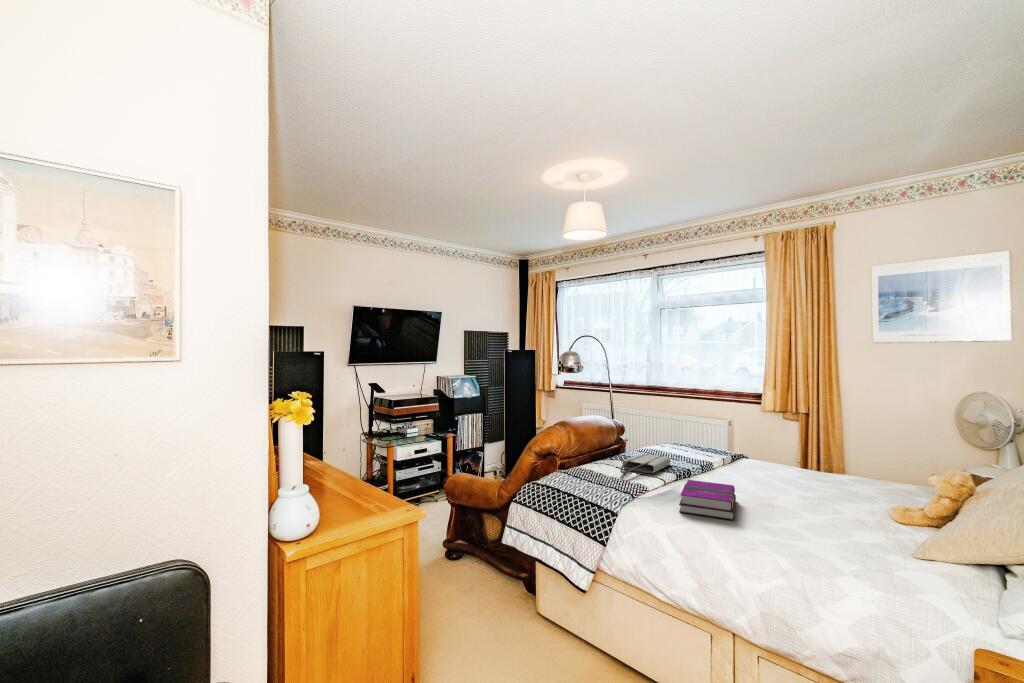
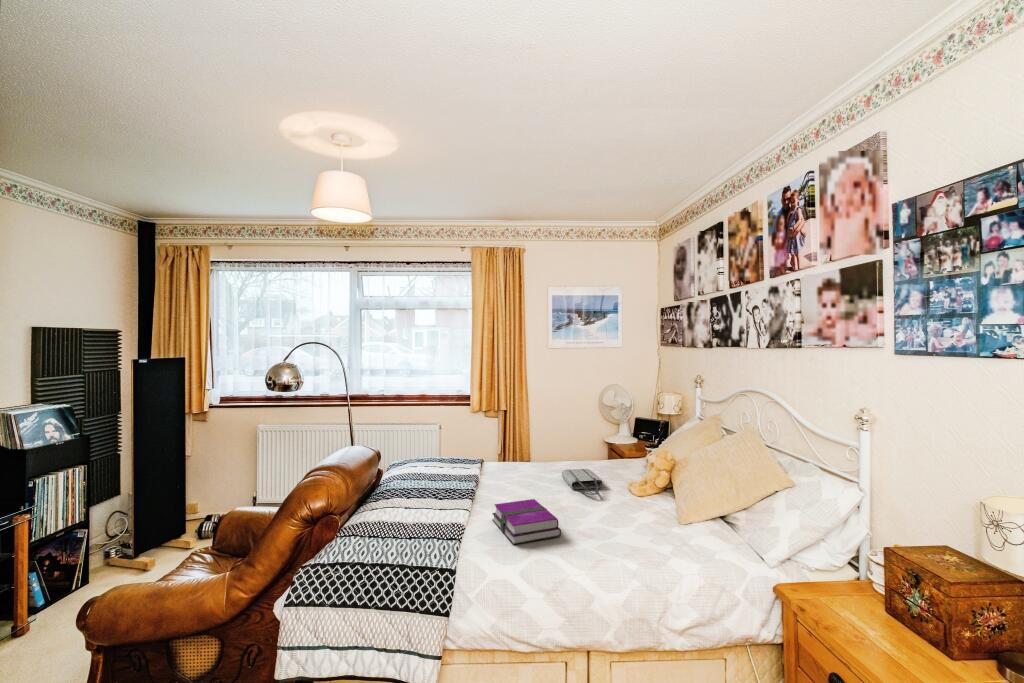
tote bag: present [620,454,670,474] -> present [562,469,603,495]

